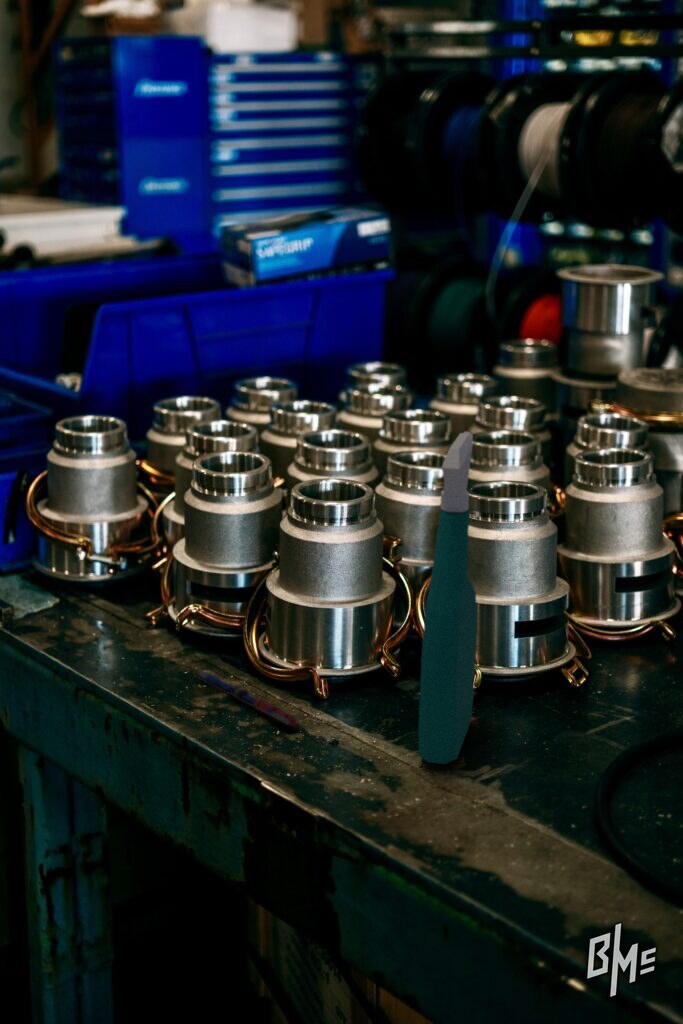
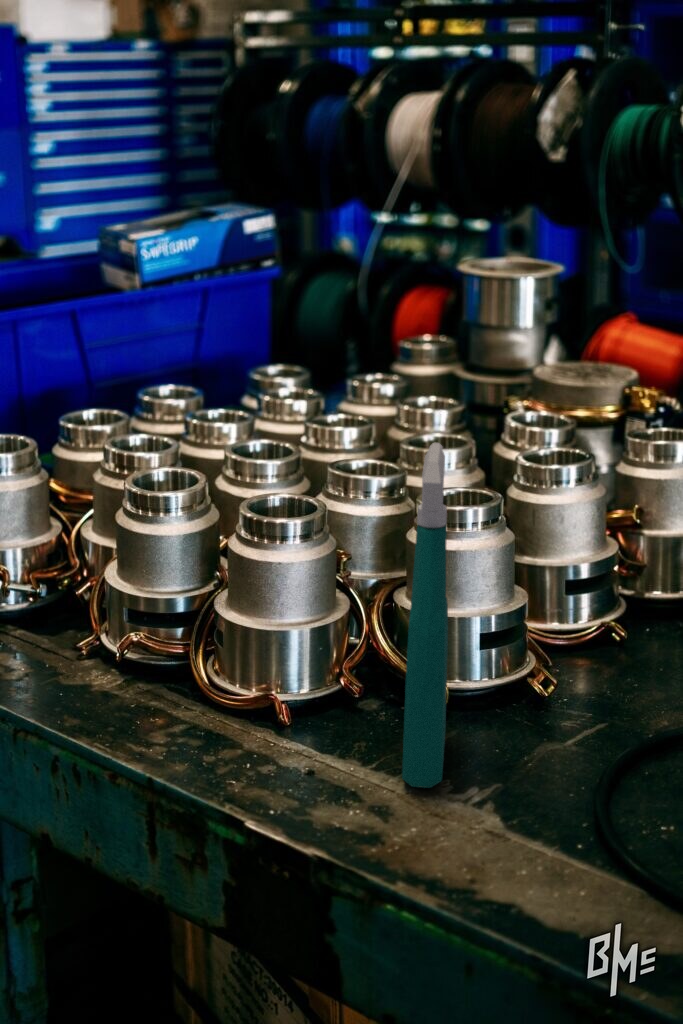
pen: present [199,671,297,726] -> none [144,703,271,758]

